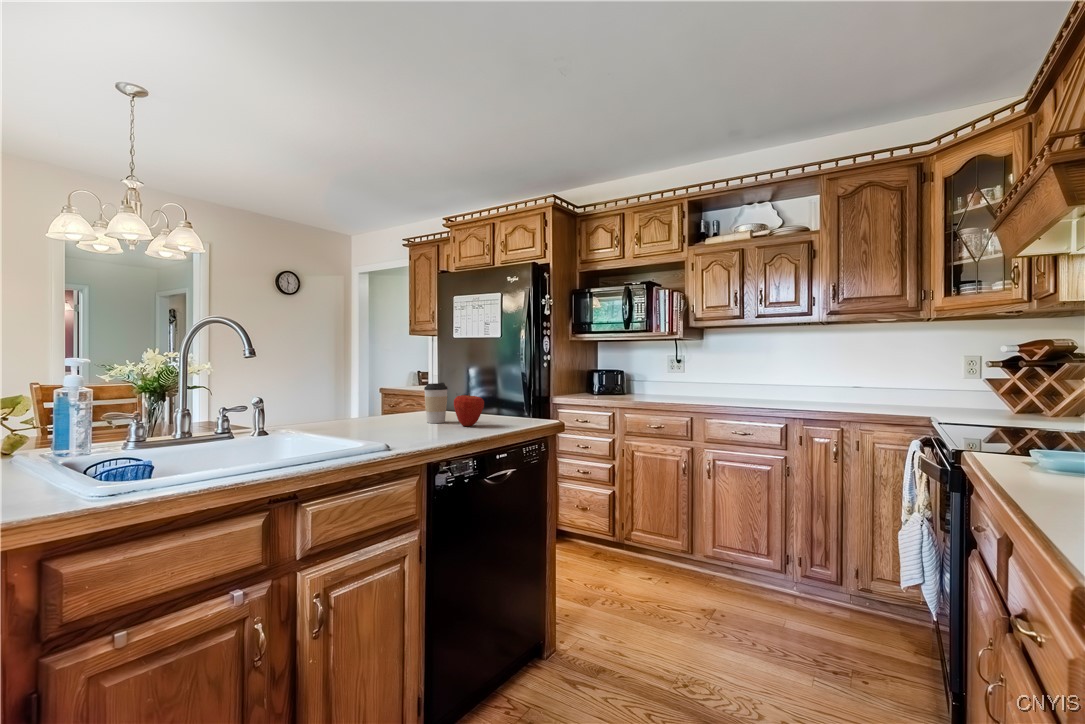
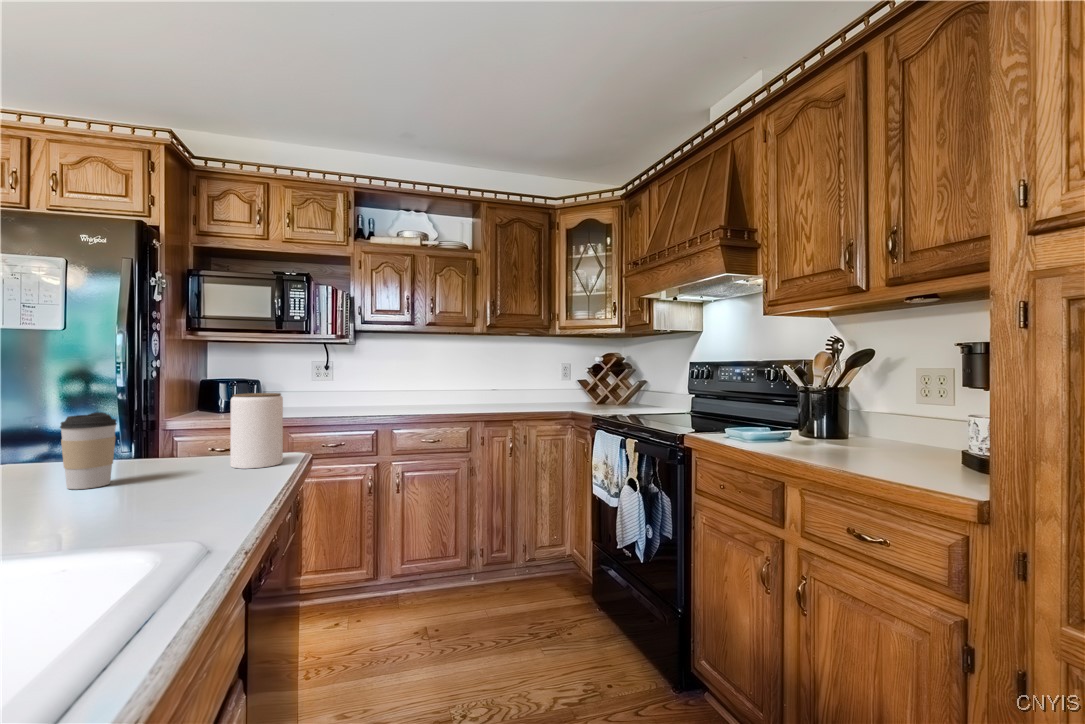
jar: none [505,376,536,426] -> present [230,393,283,469]
apple: present [454,394,484,426] -> none [155,426,214,482]

